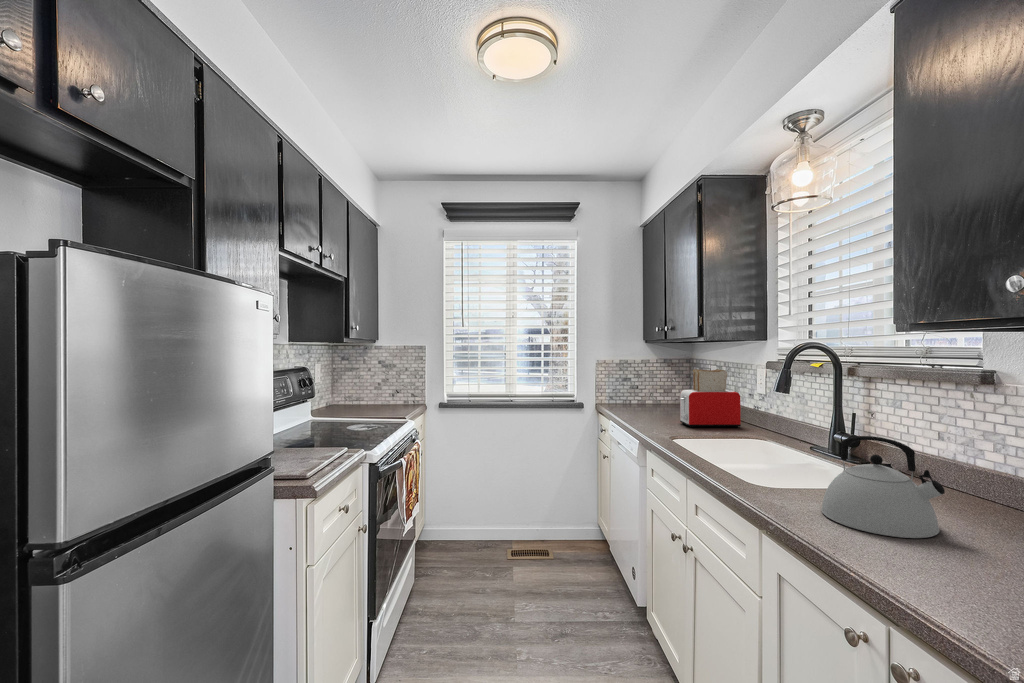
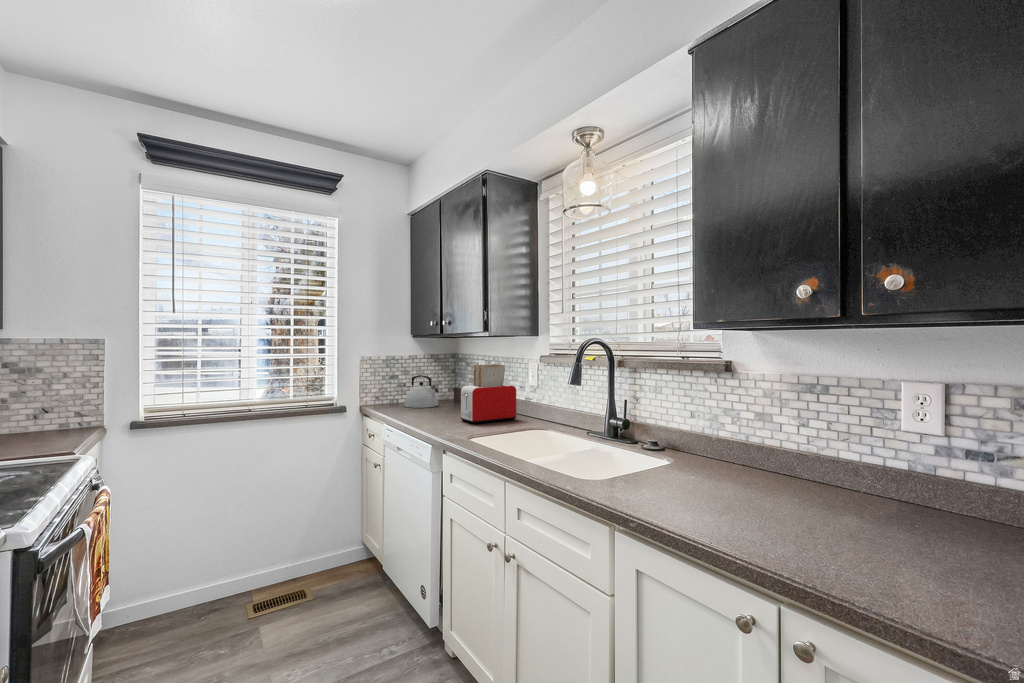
kettle: present [821,436,945,538] -> present [404,375,438,408]

